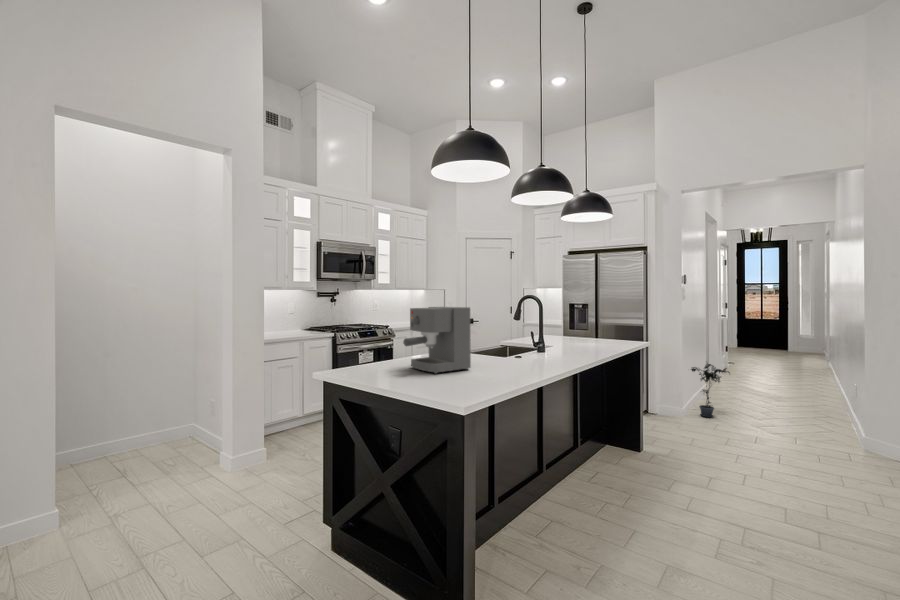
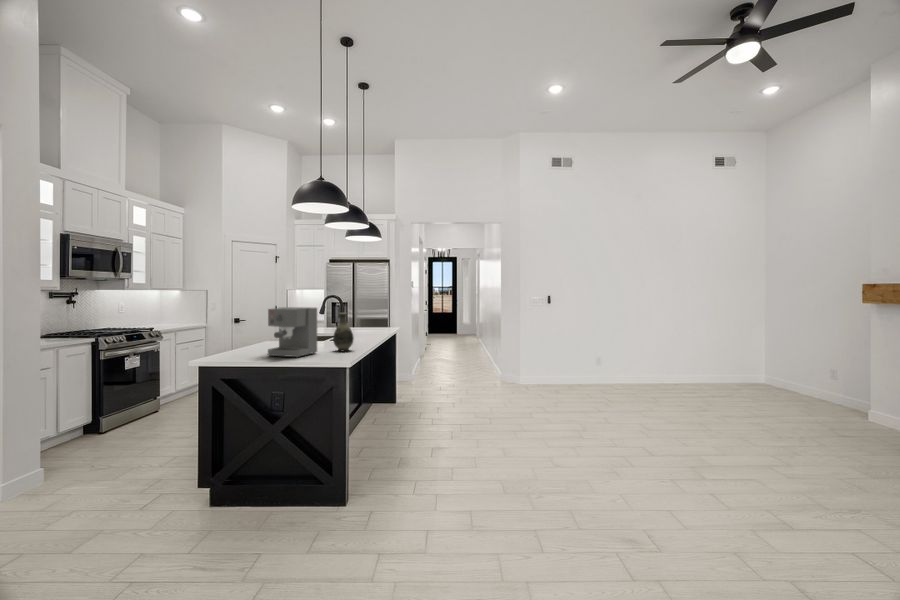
vase: none [495,316,524,370] -> present [333,313,354,351]
potted plant: present [691,363,730,418] -> none [416,342,441,380]

